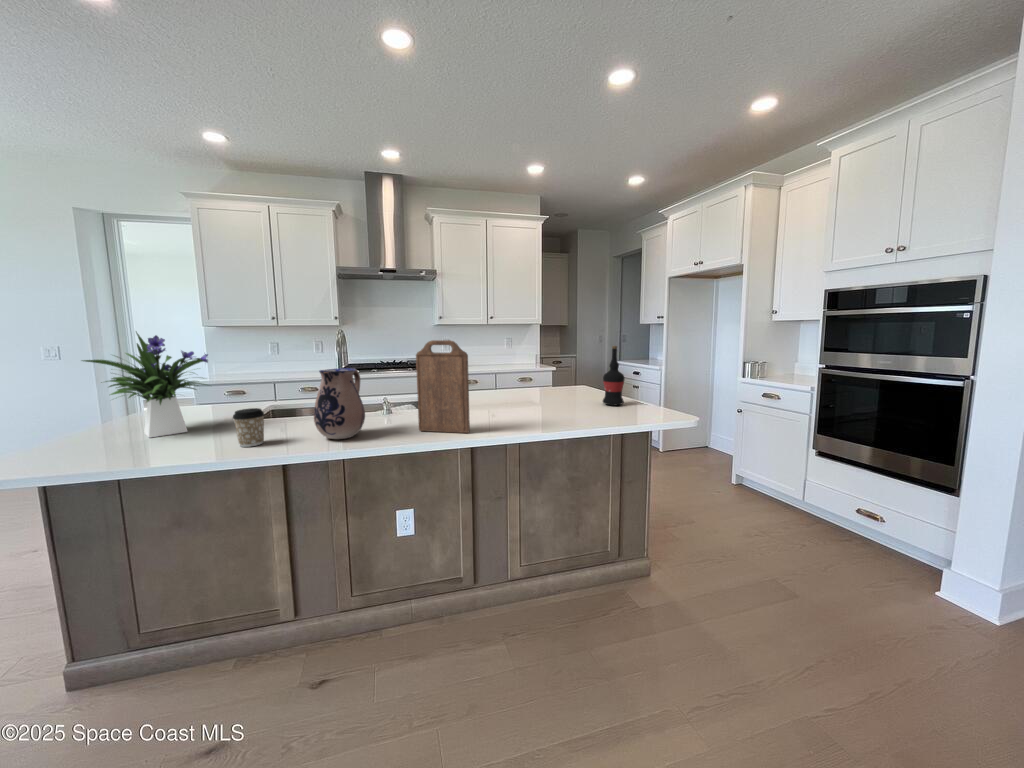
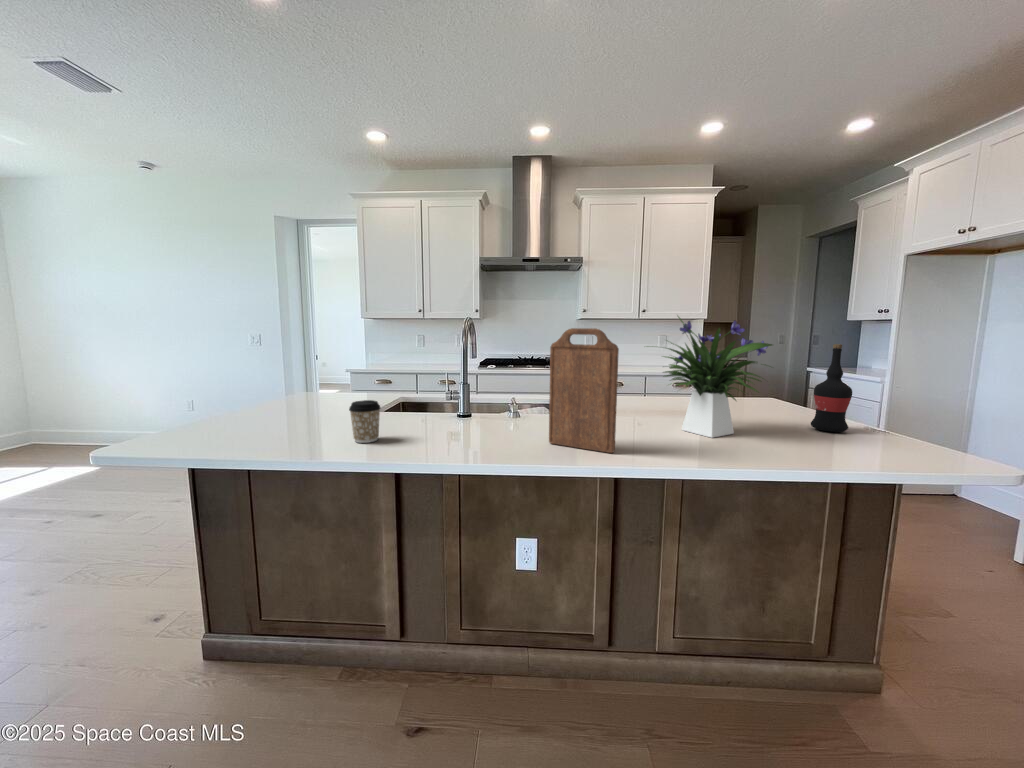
flower arrangement: present [82,332,208,438] -> present [663,316,772,438]
ceramic pitcher: present [314,368,365,439] -> none [430,360,486,444]

